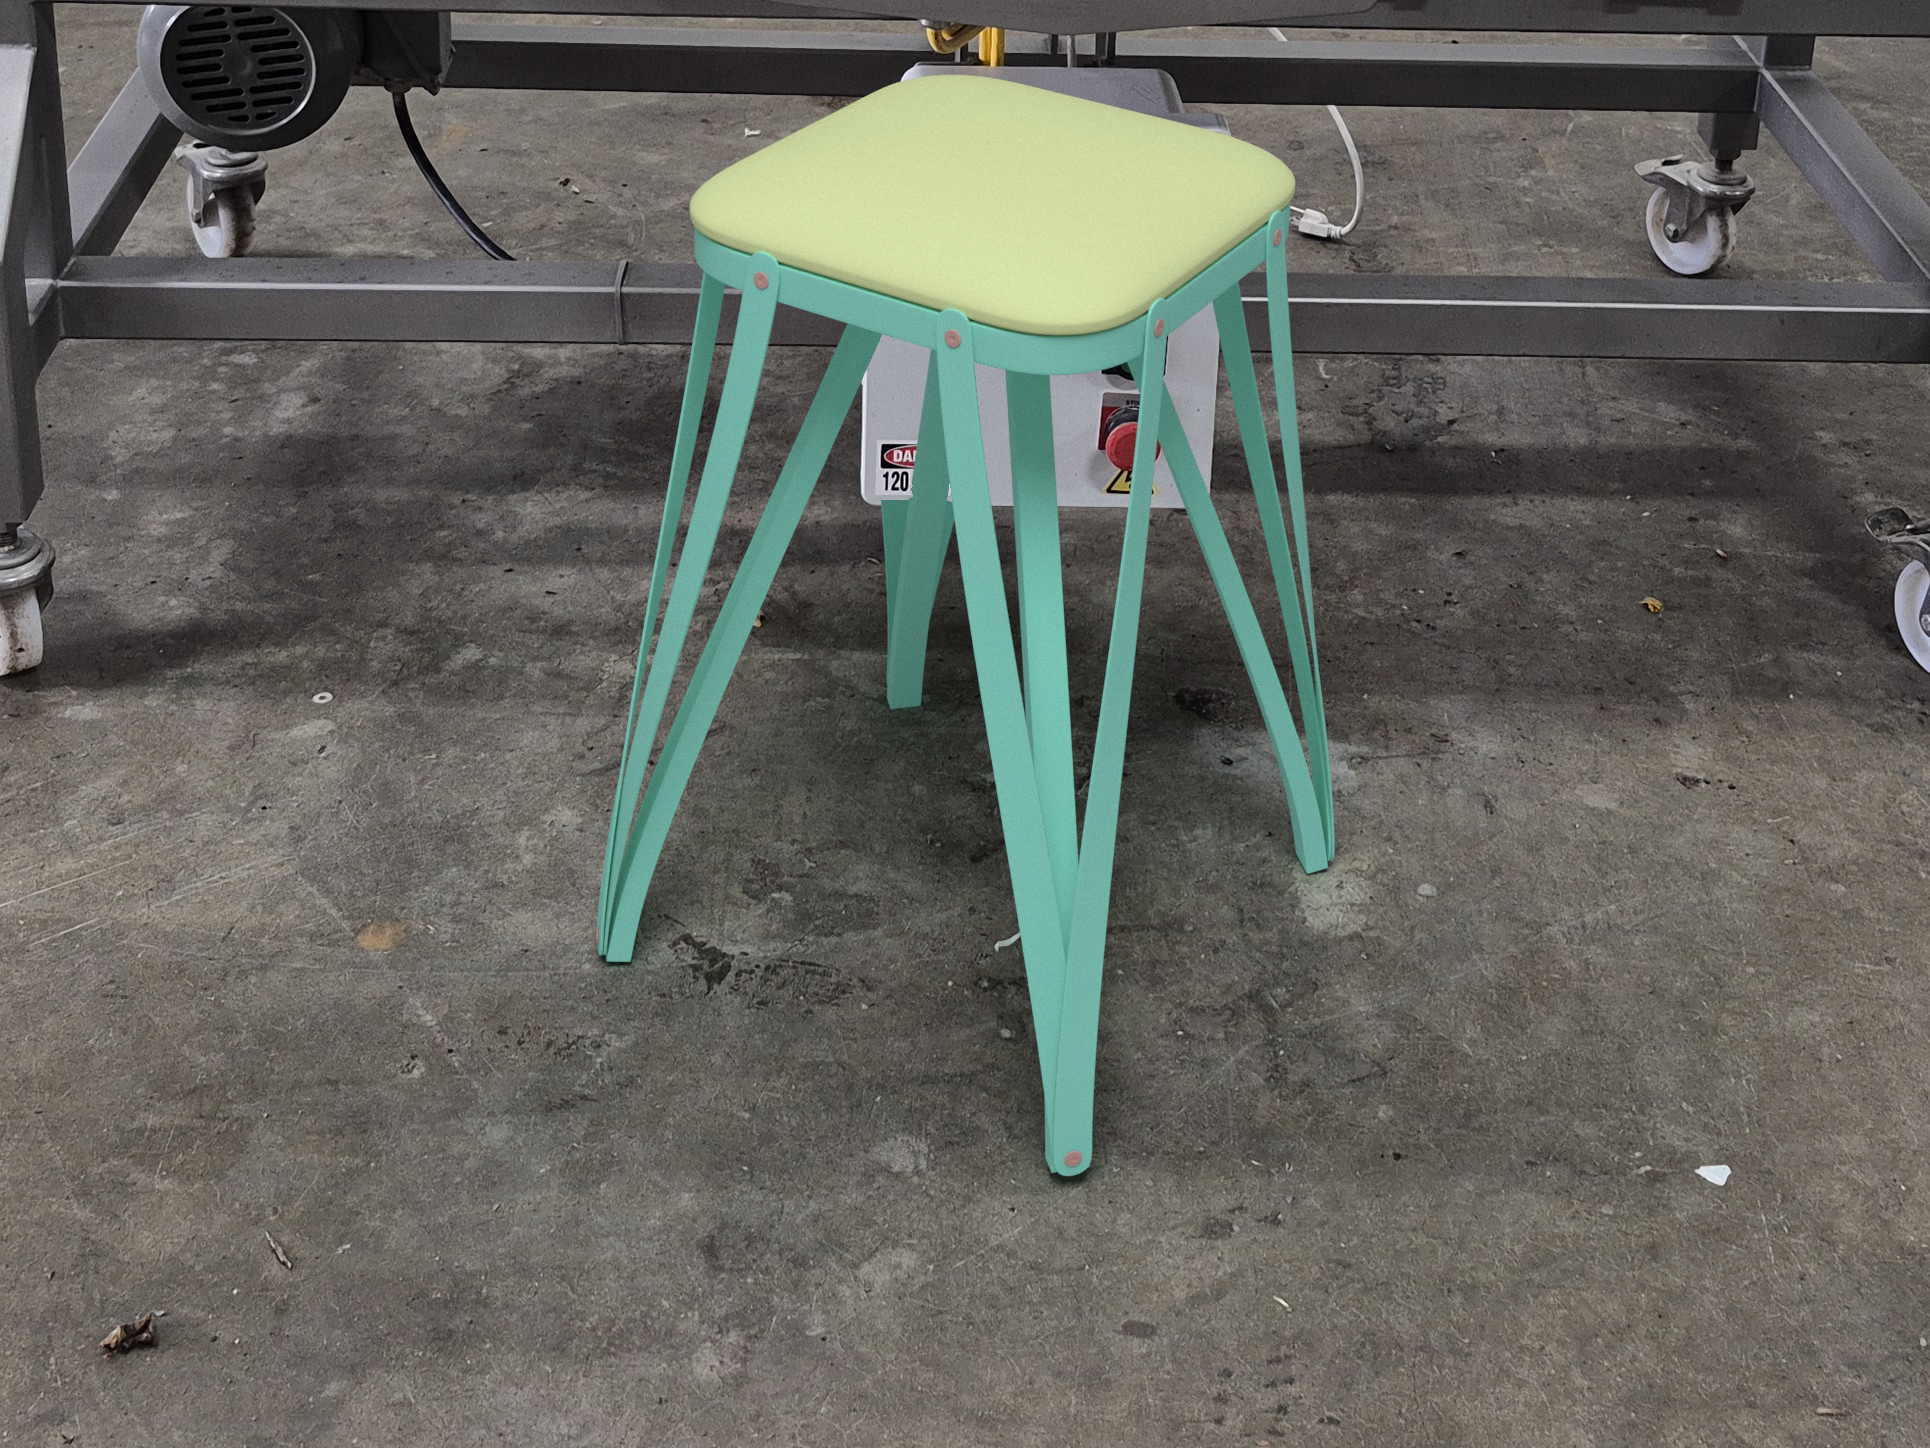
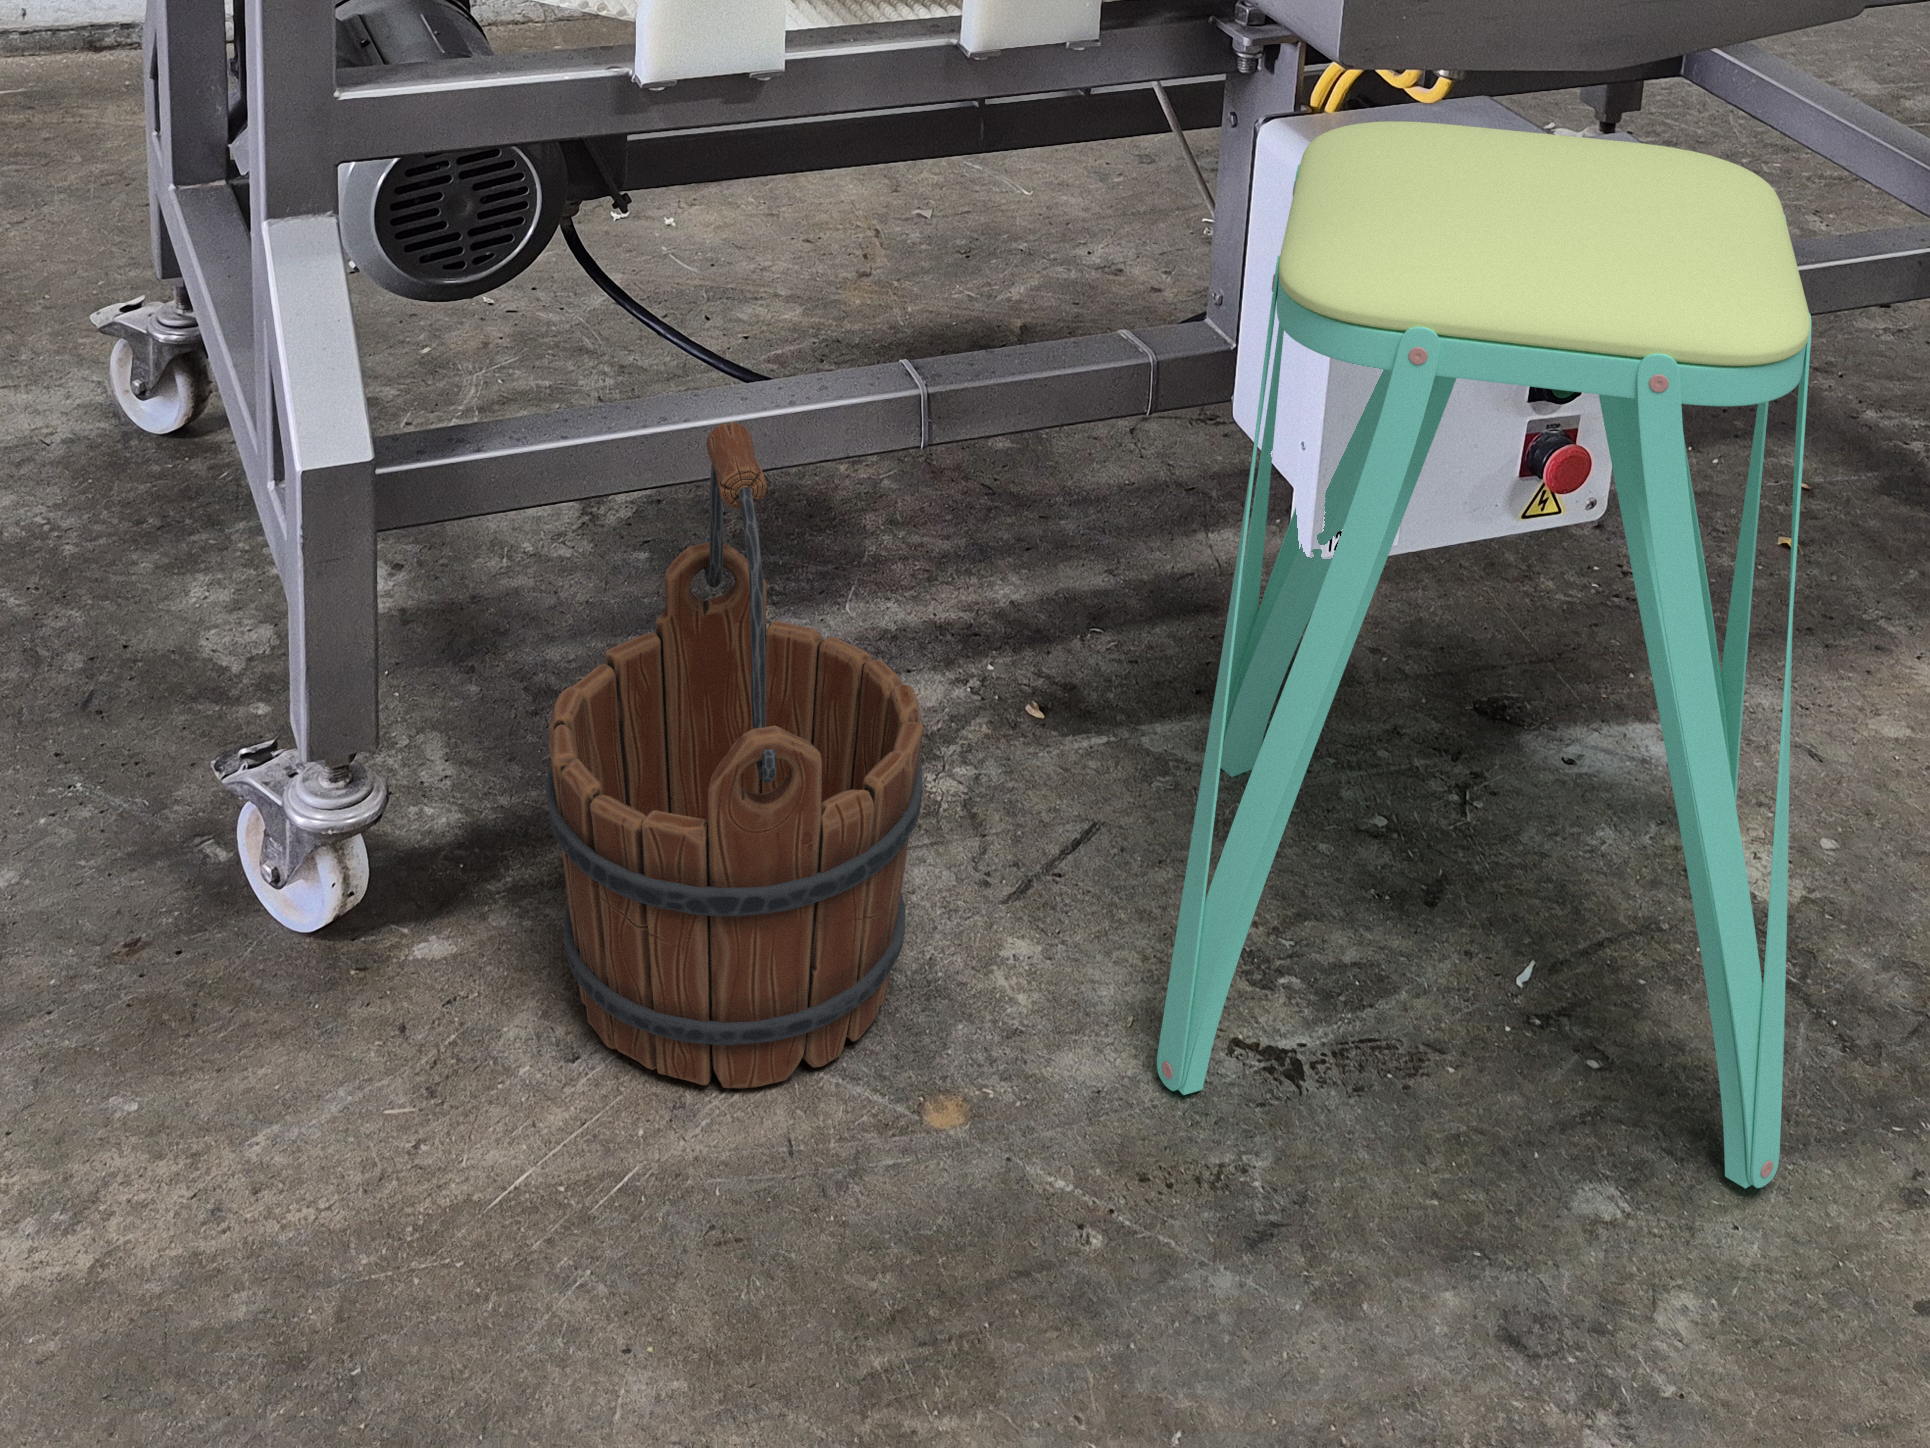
wooden bucket: none [124,266,477,866] -> present [546,422,923,1088]

